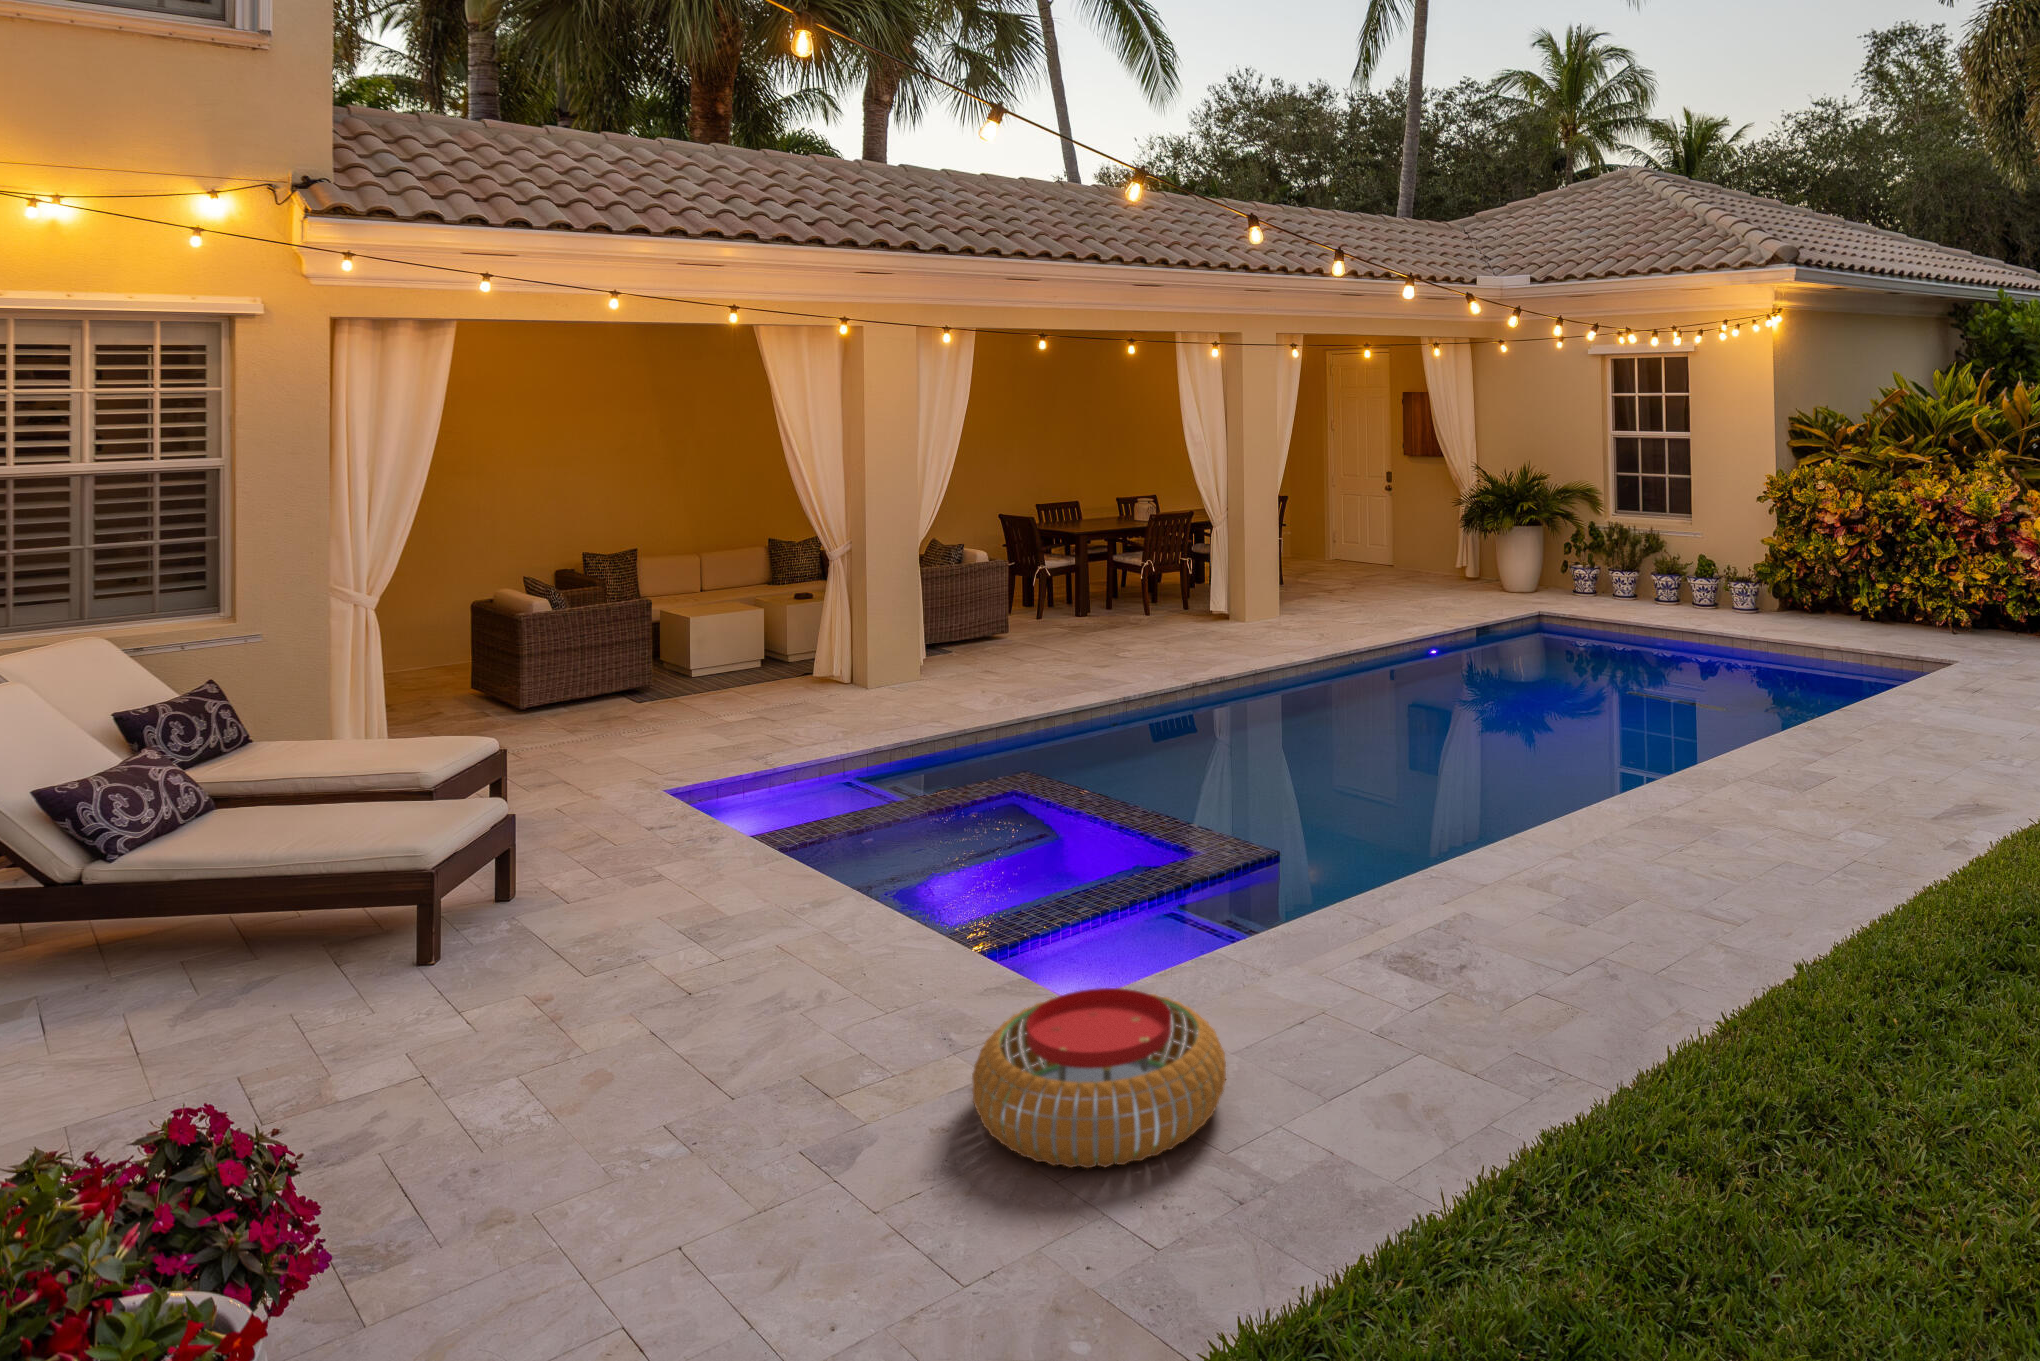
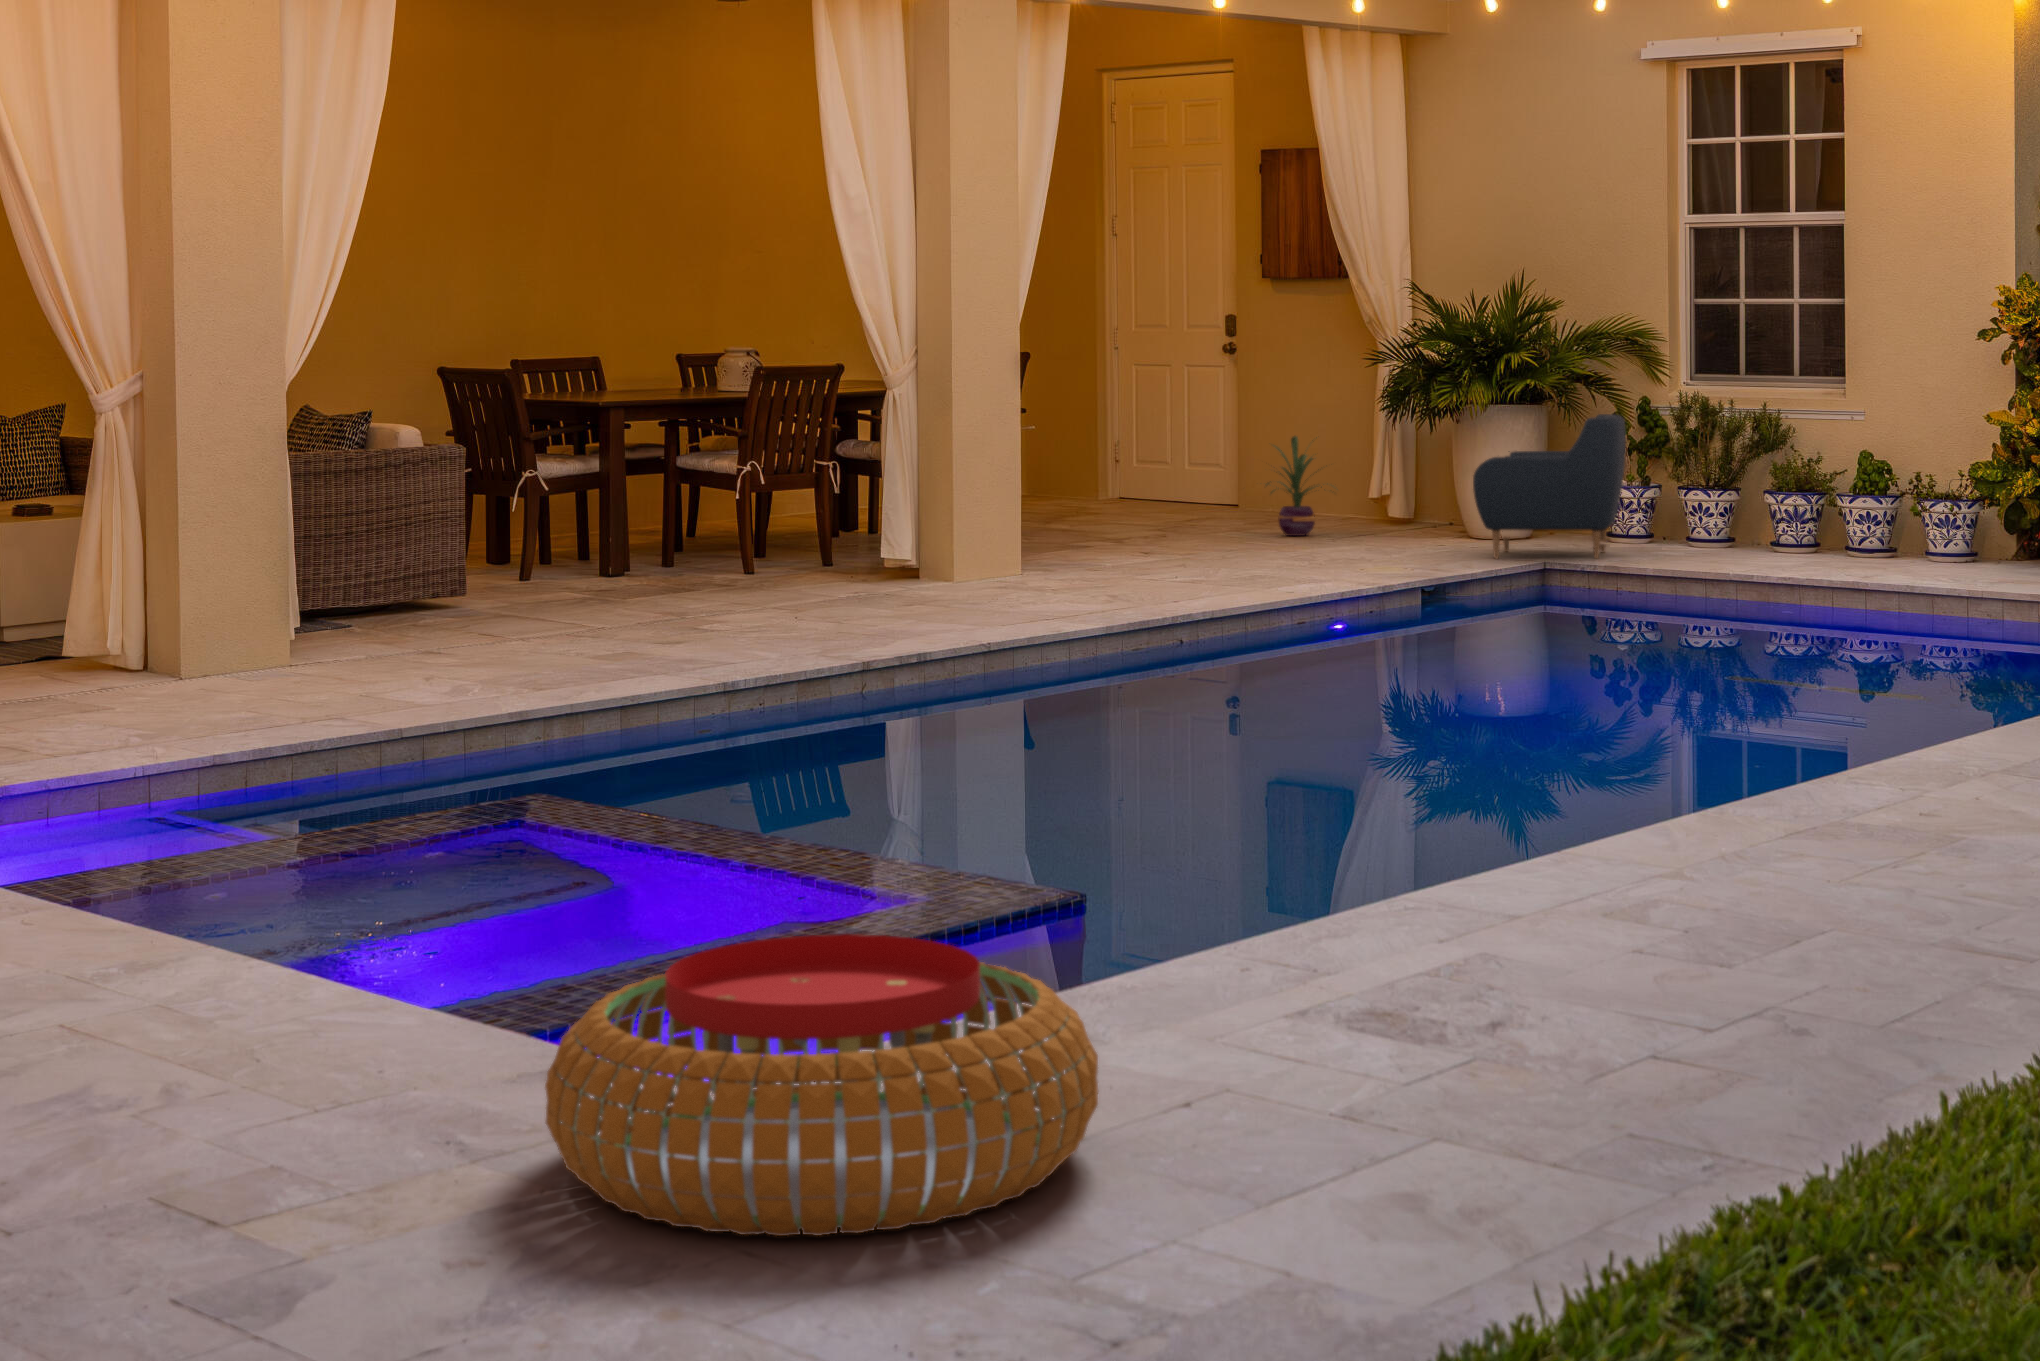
decorative plant: none [1394,530,1446,581] -> present [1266,436,1338,536]
armchair: none [1504,530,1580,605] -> present [1473,414,1626,559]

